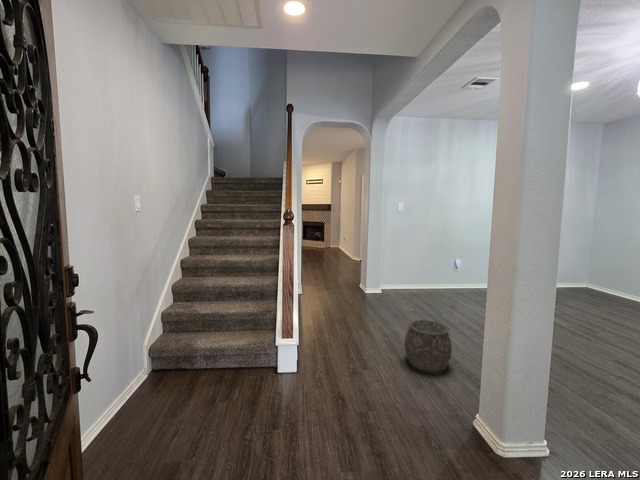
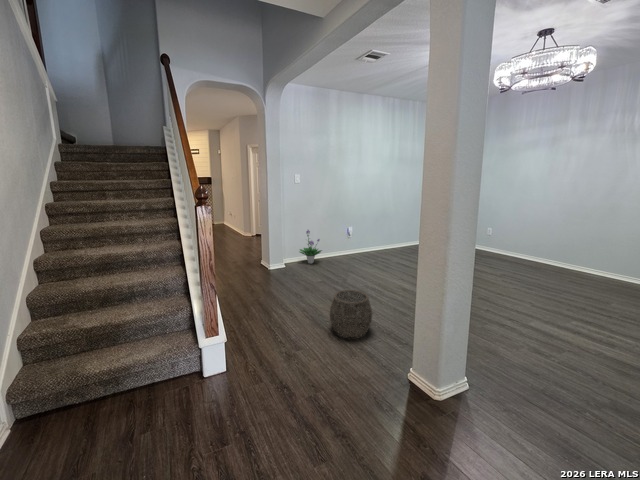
potted plant: none [396,257,424,293] -> present [300,230,322,264]

